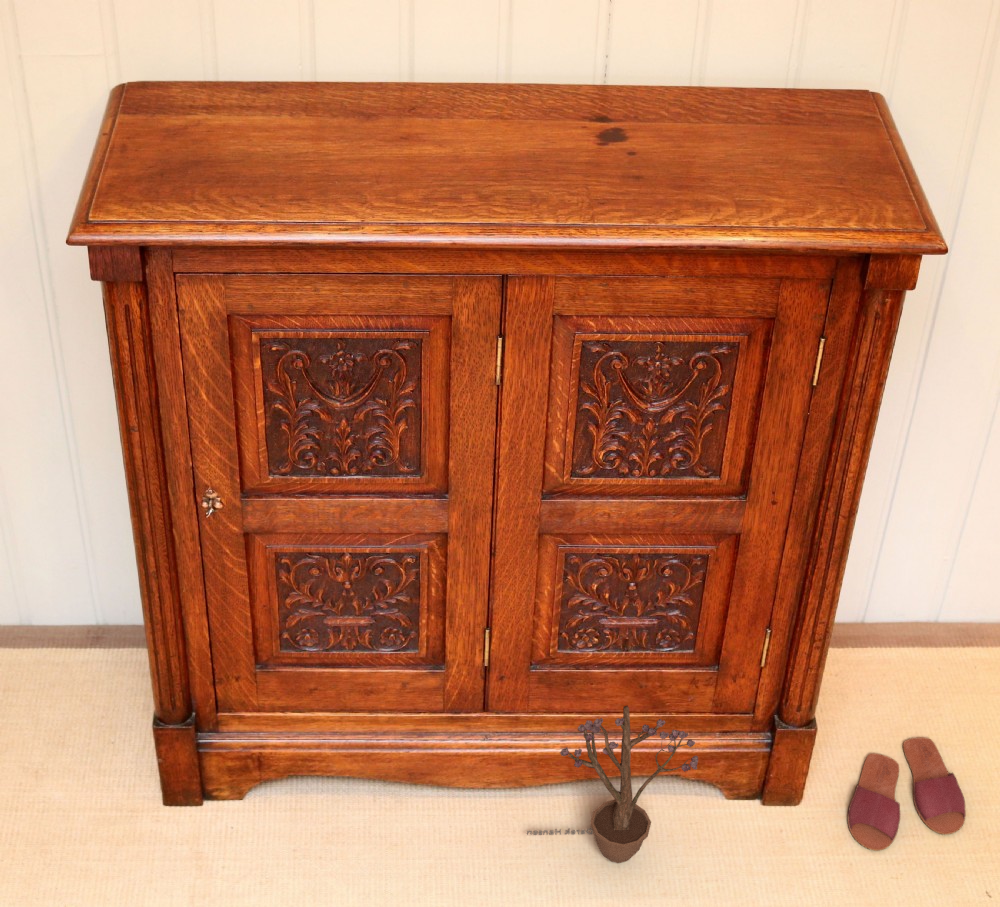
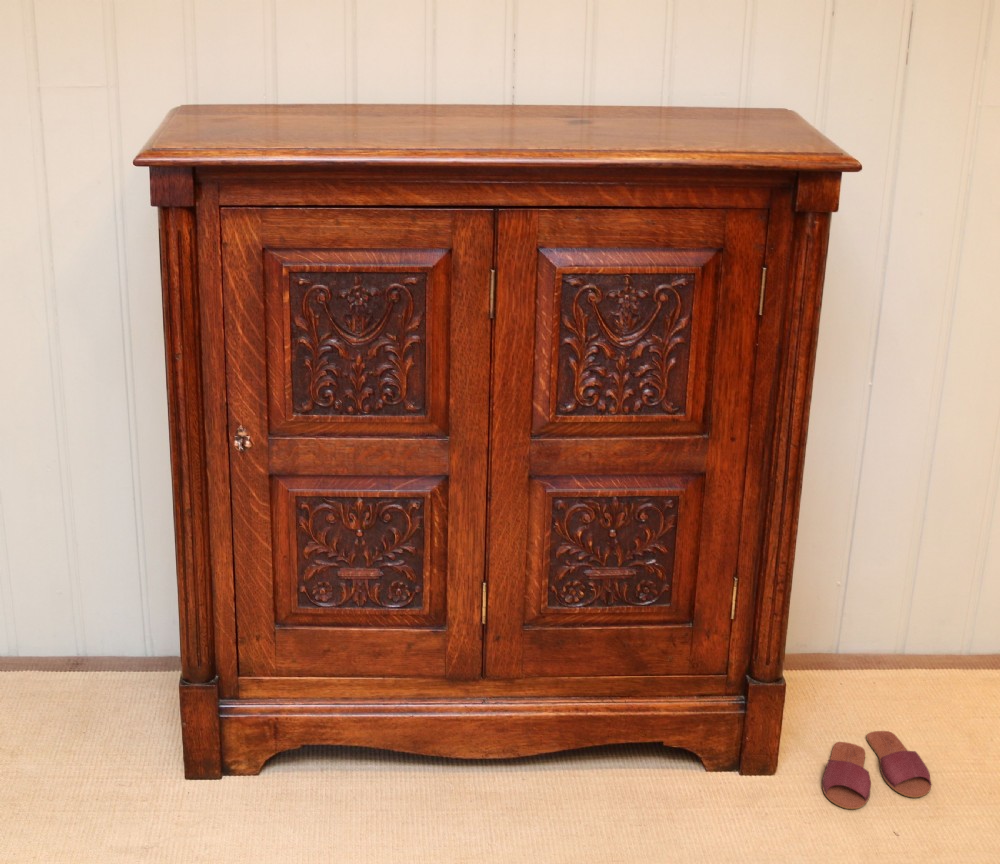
decorative plant: present [527,706,698,863] -> none [524,635,681,819]

